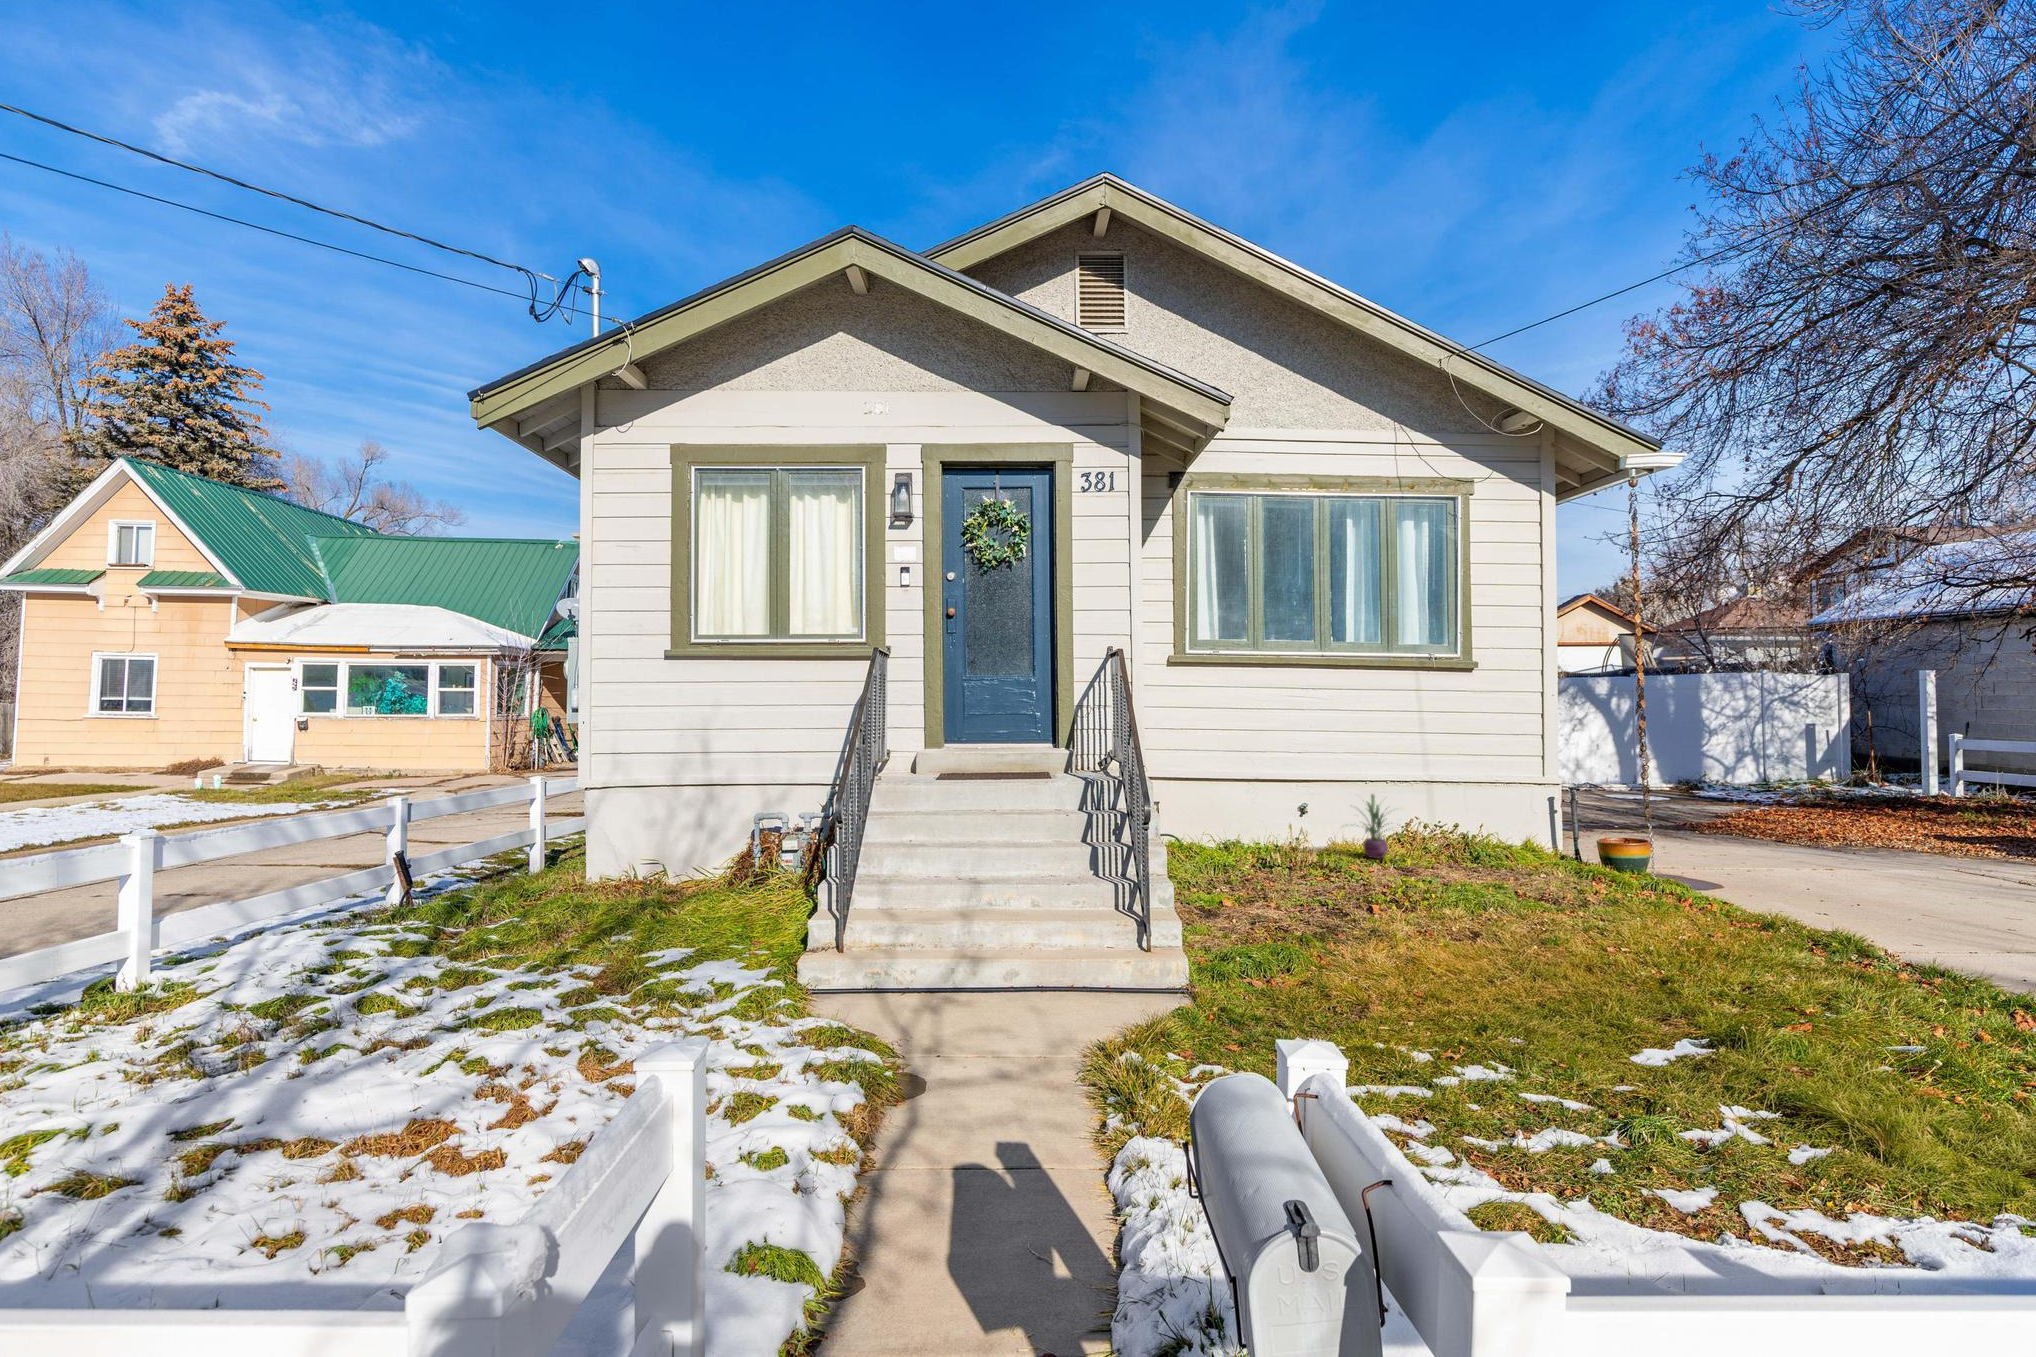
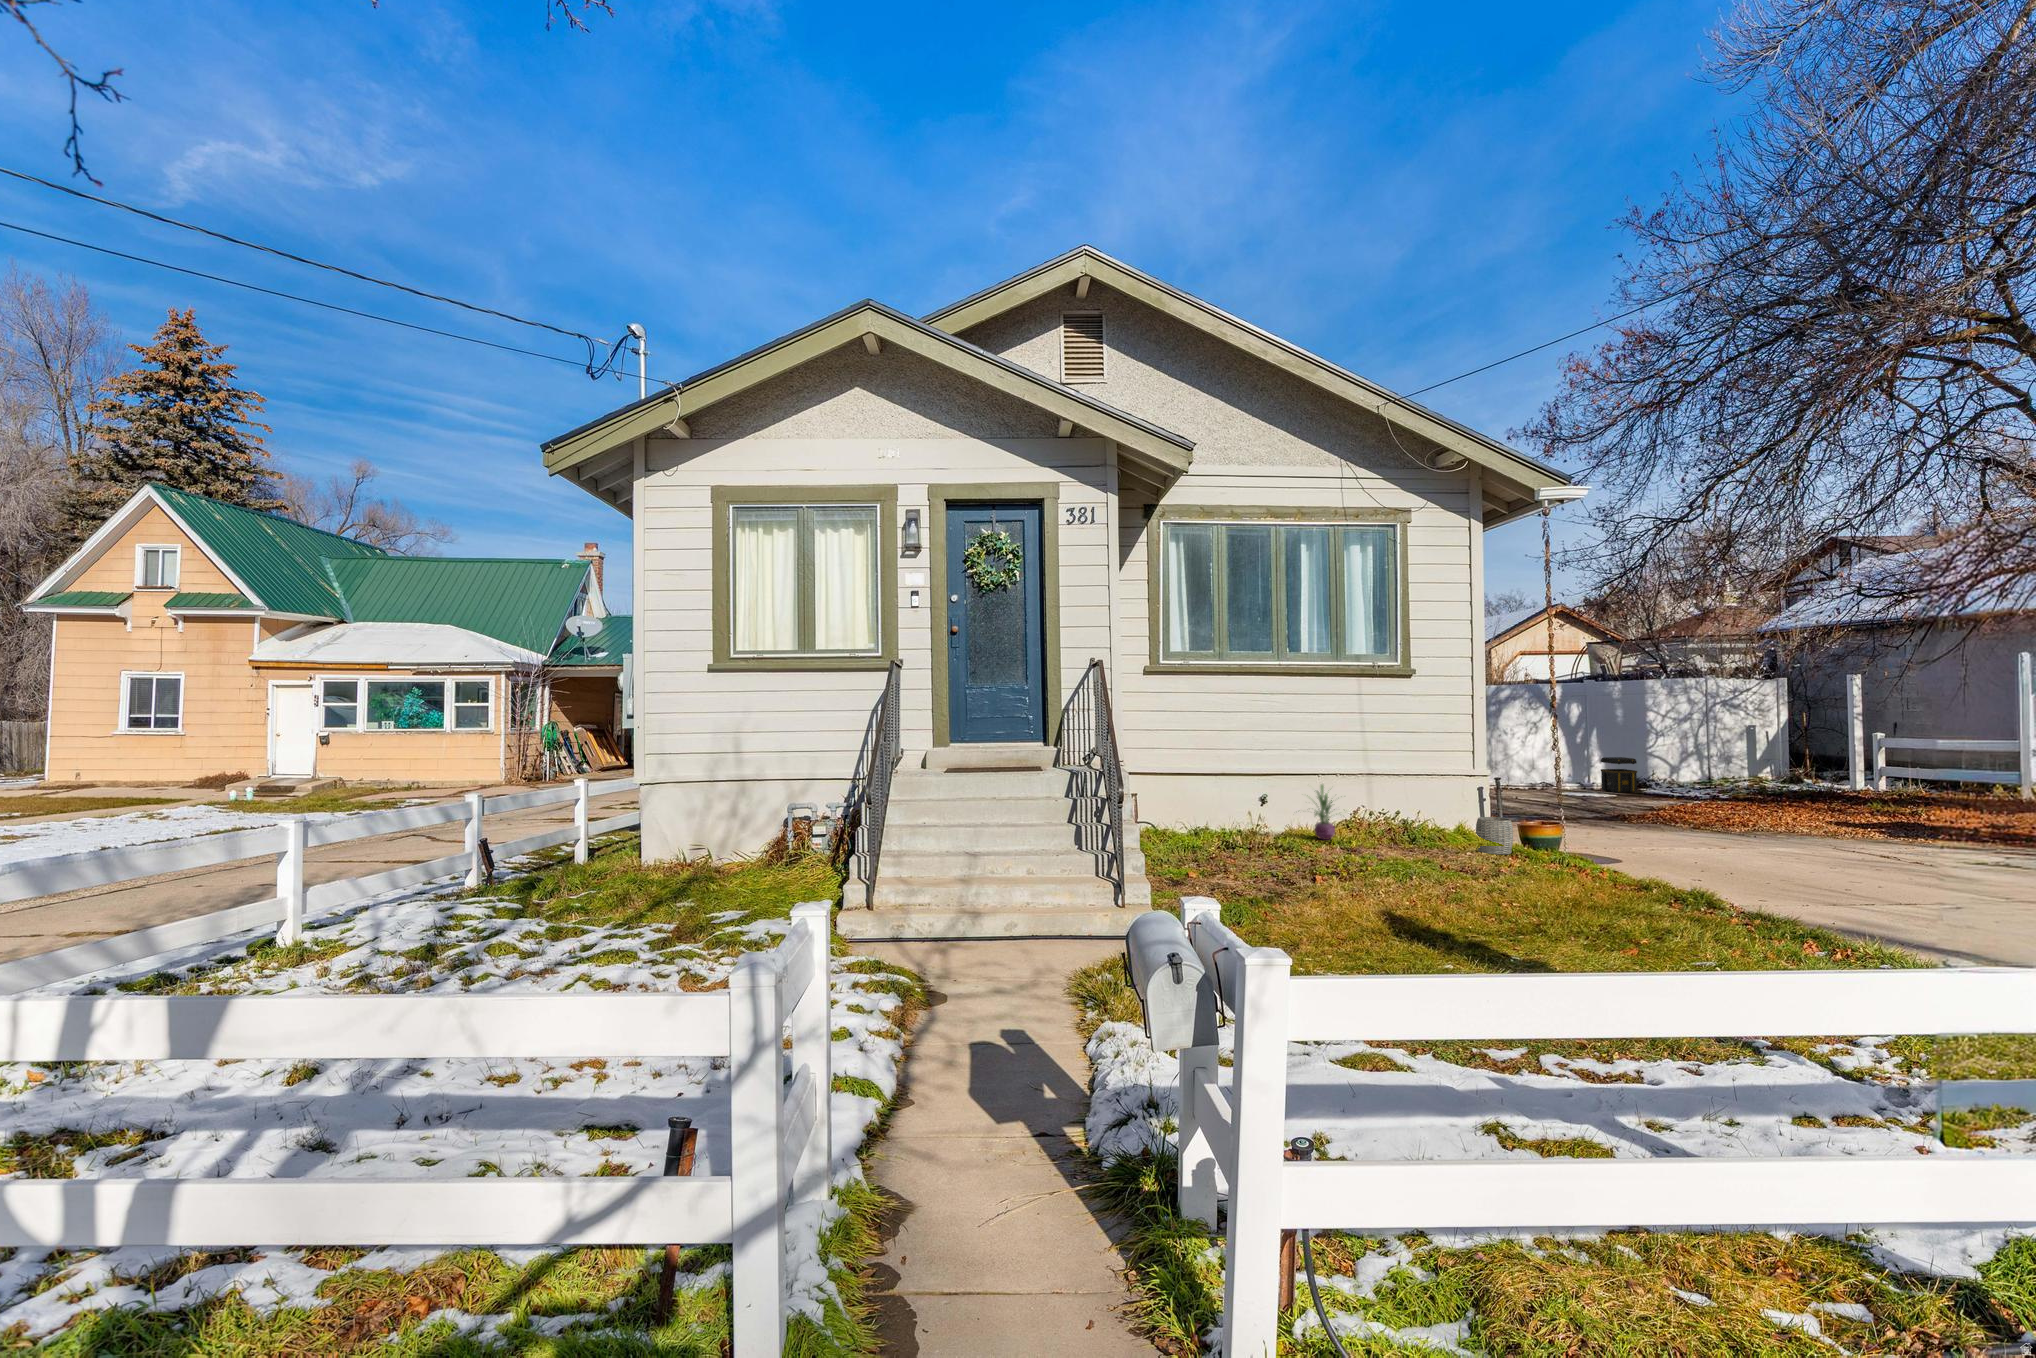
toolbox: none [1652,758,1693,796] -> present [1601,757,1637,793]
woven basket: none [1548,833,1592,877] -> present [1476,817,1513,854]

